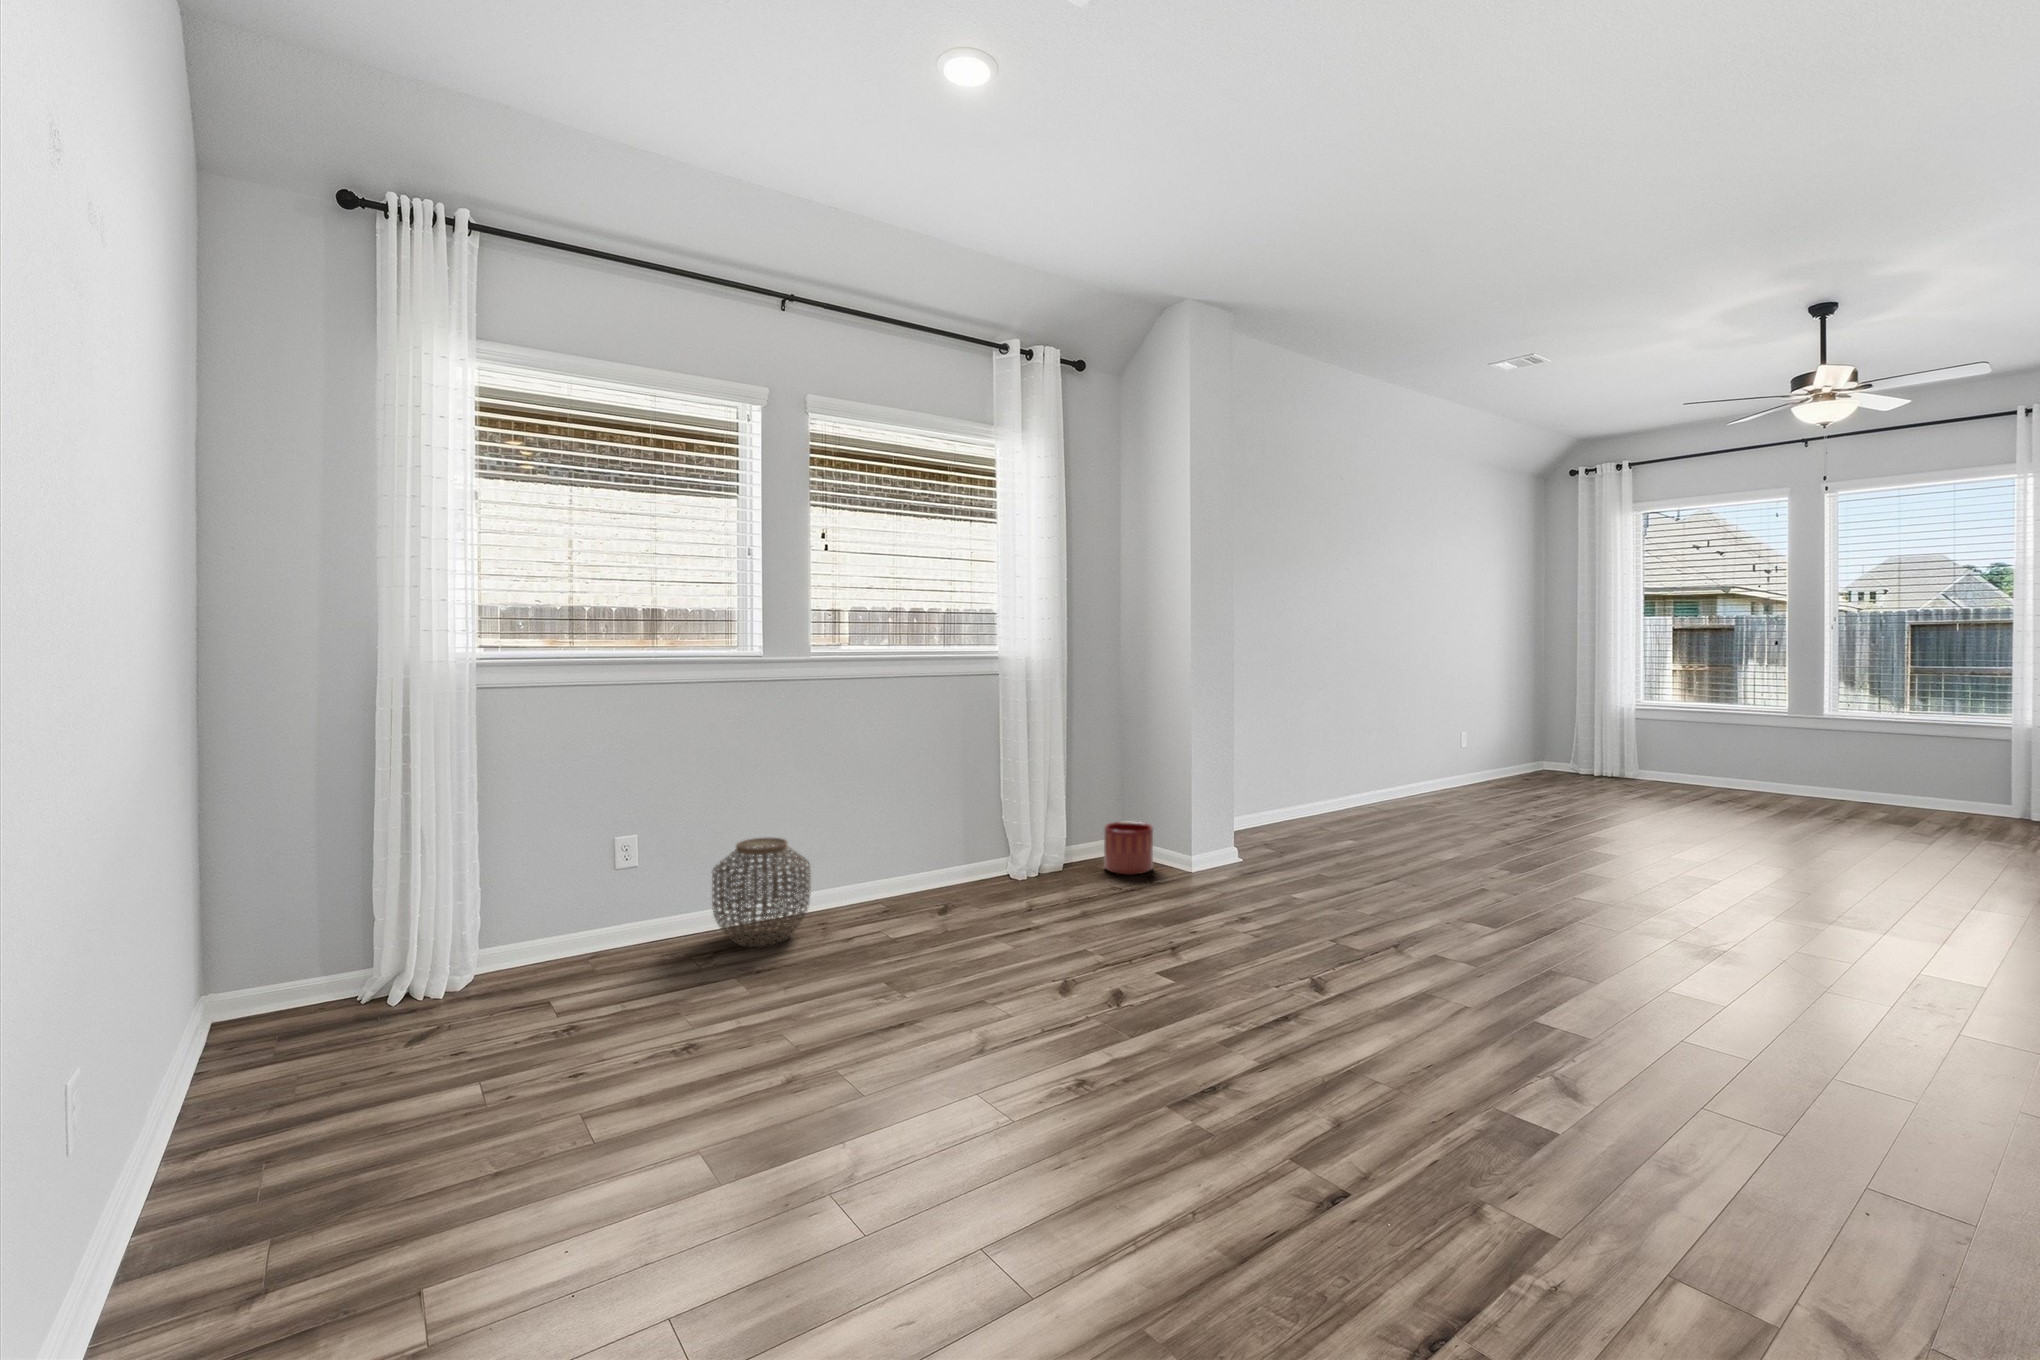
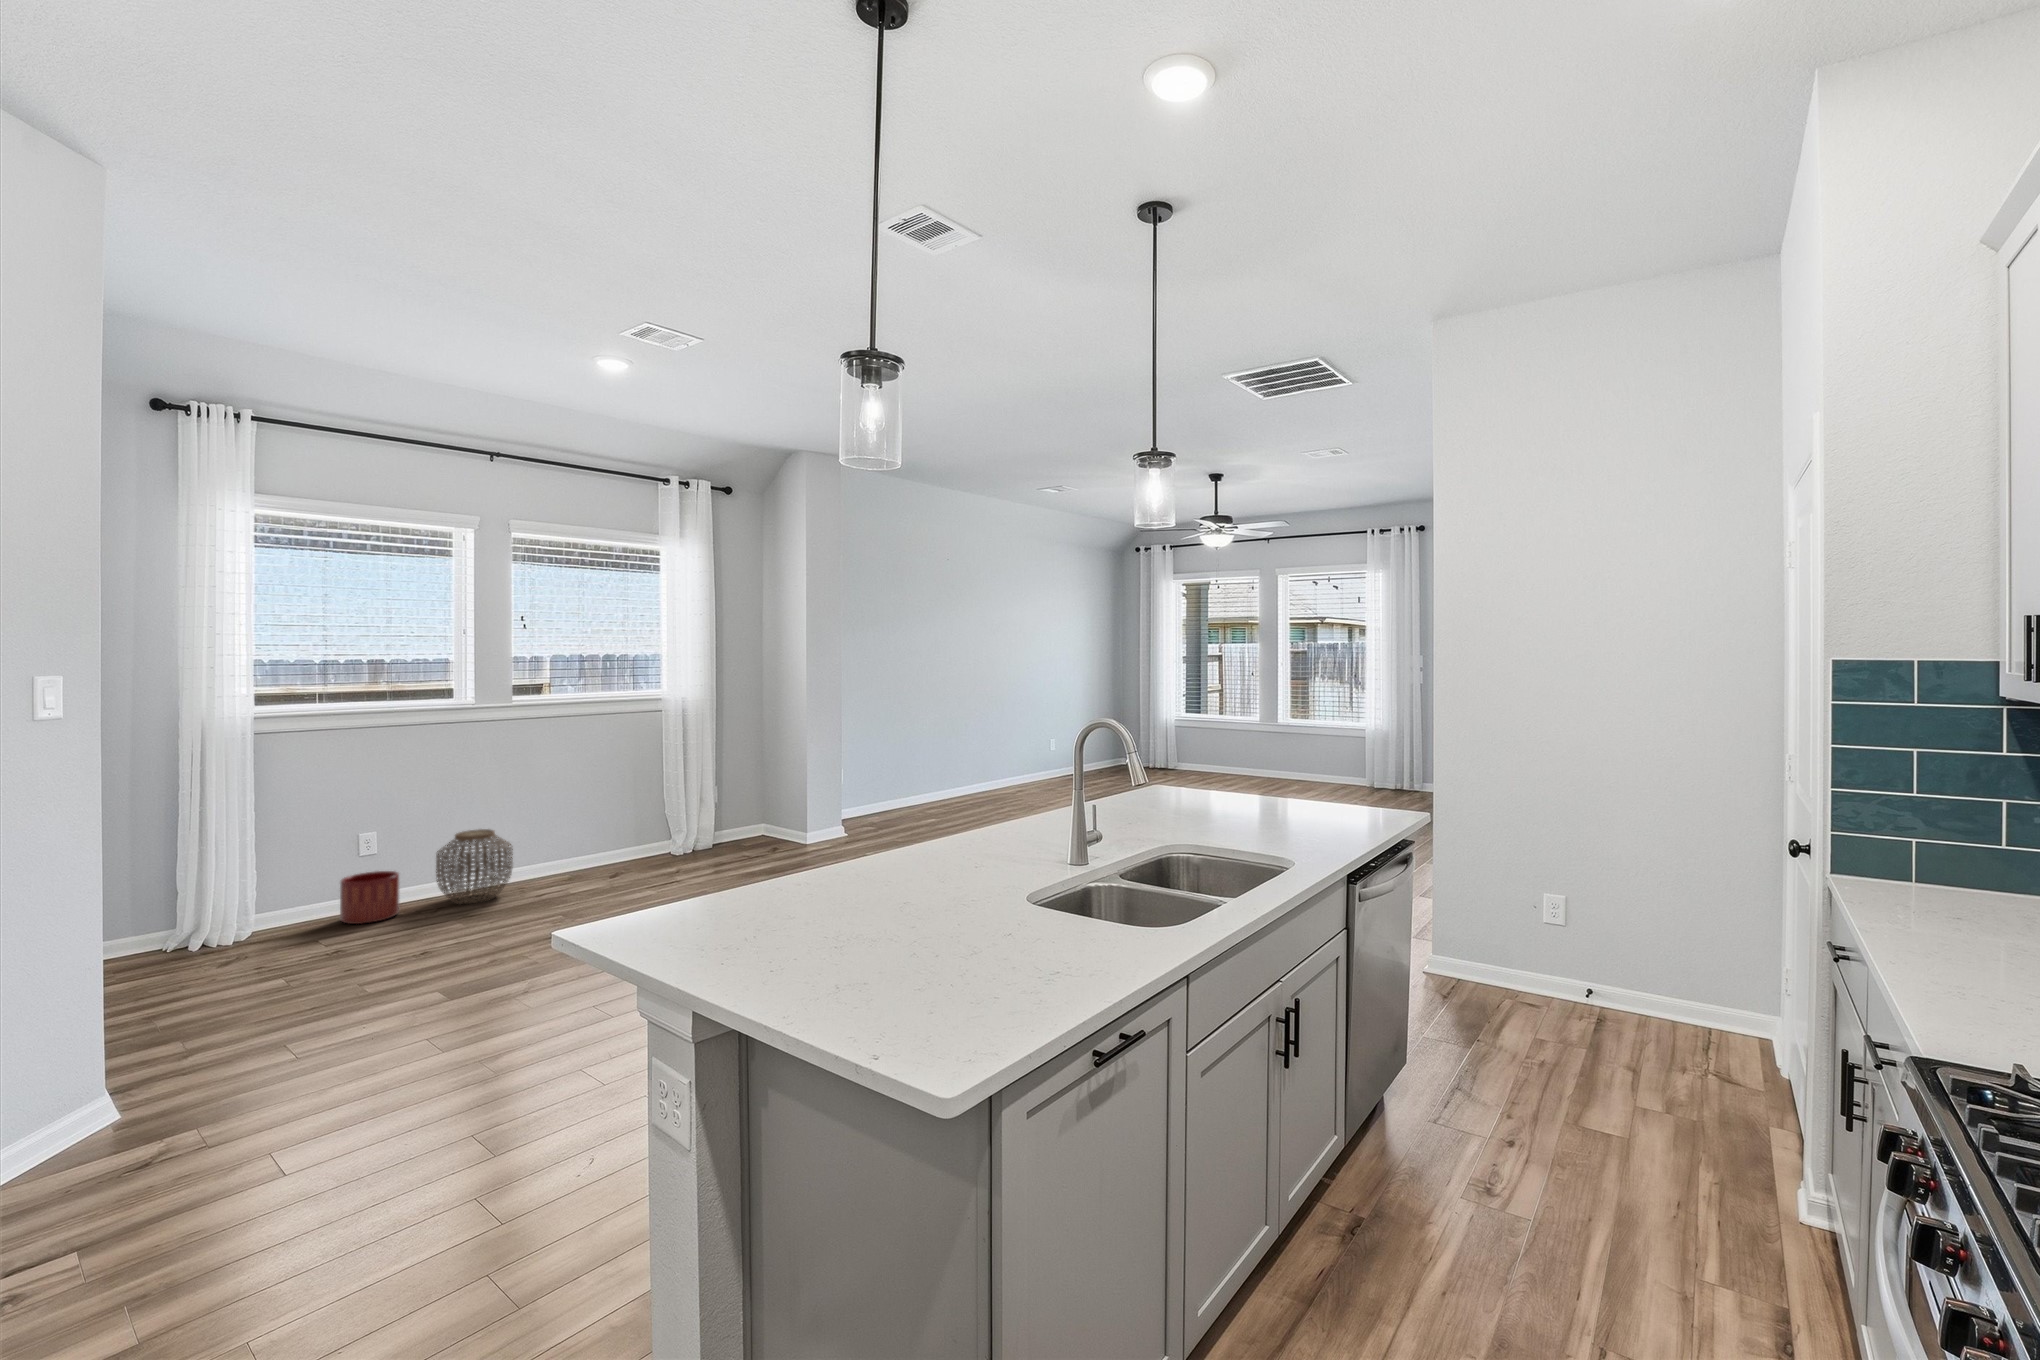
planter: present [1104,822,1153,875] -> present [340,871,399,924]

